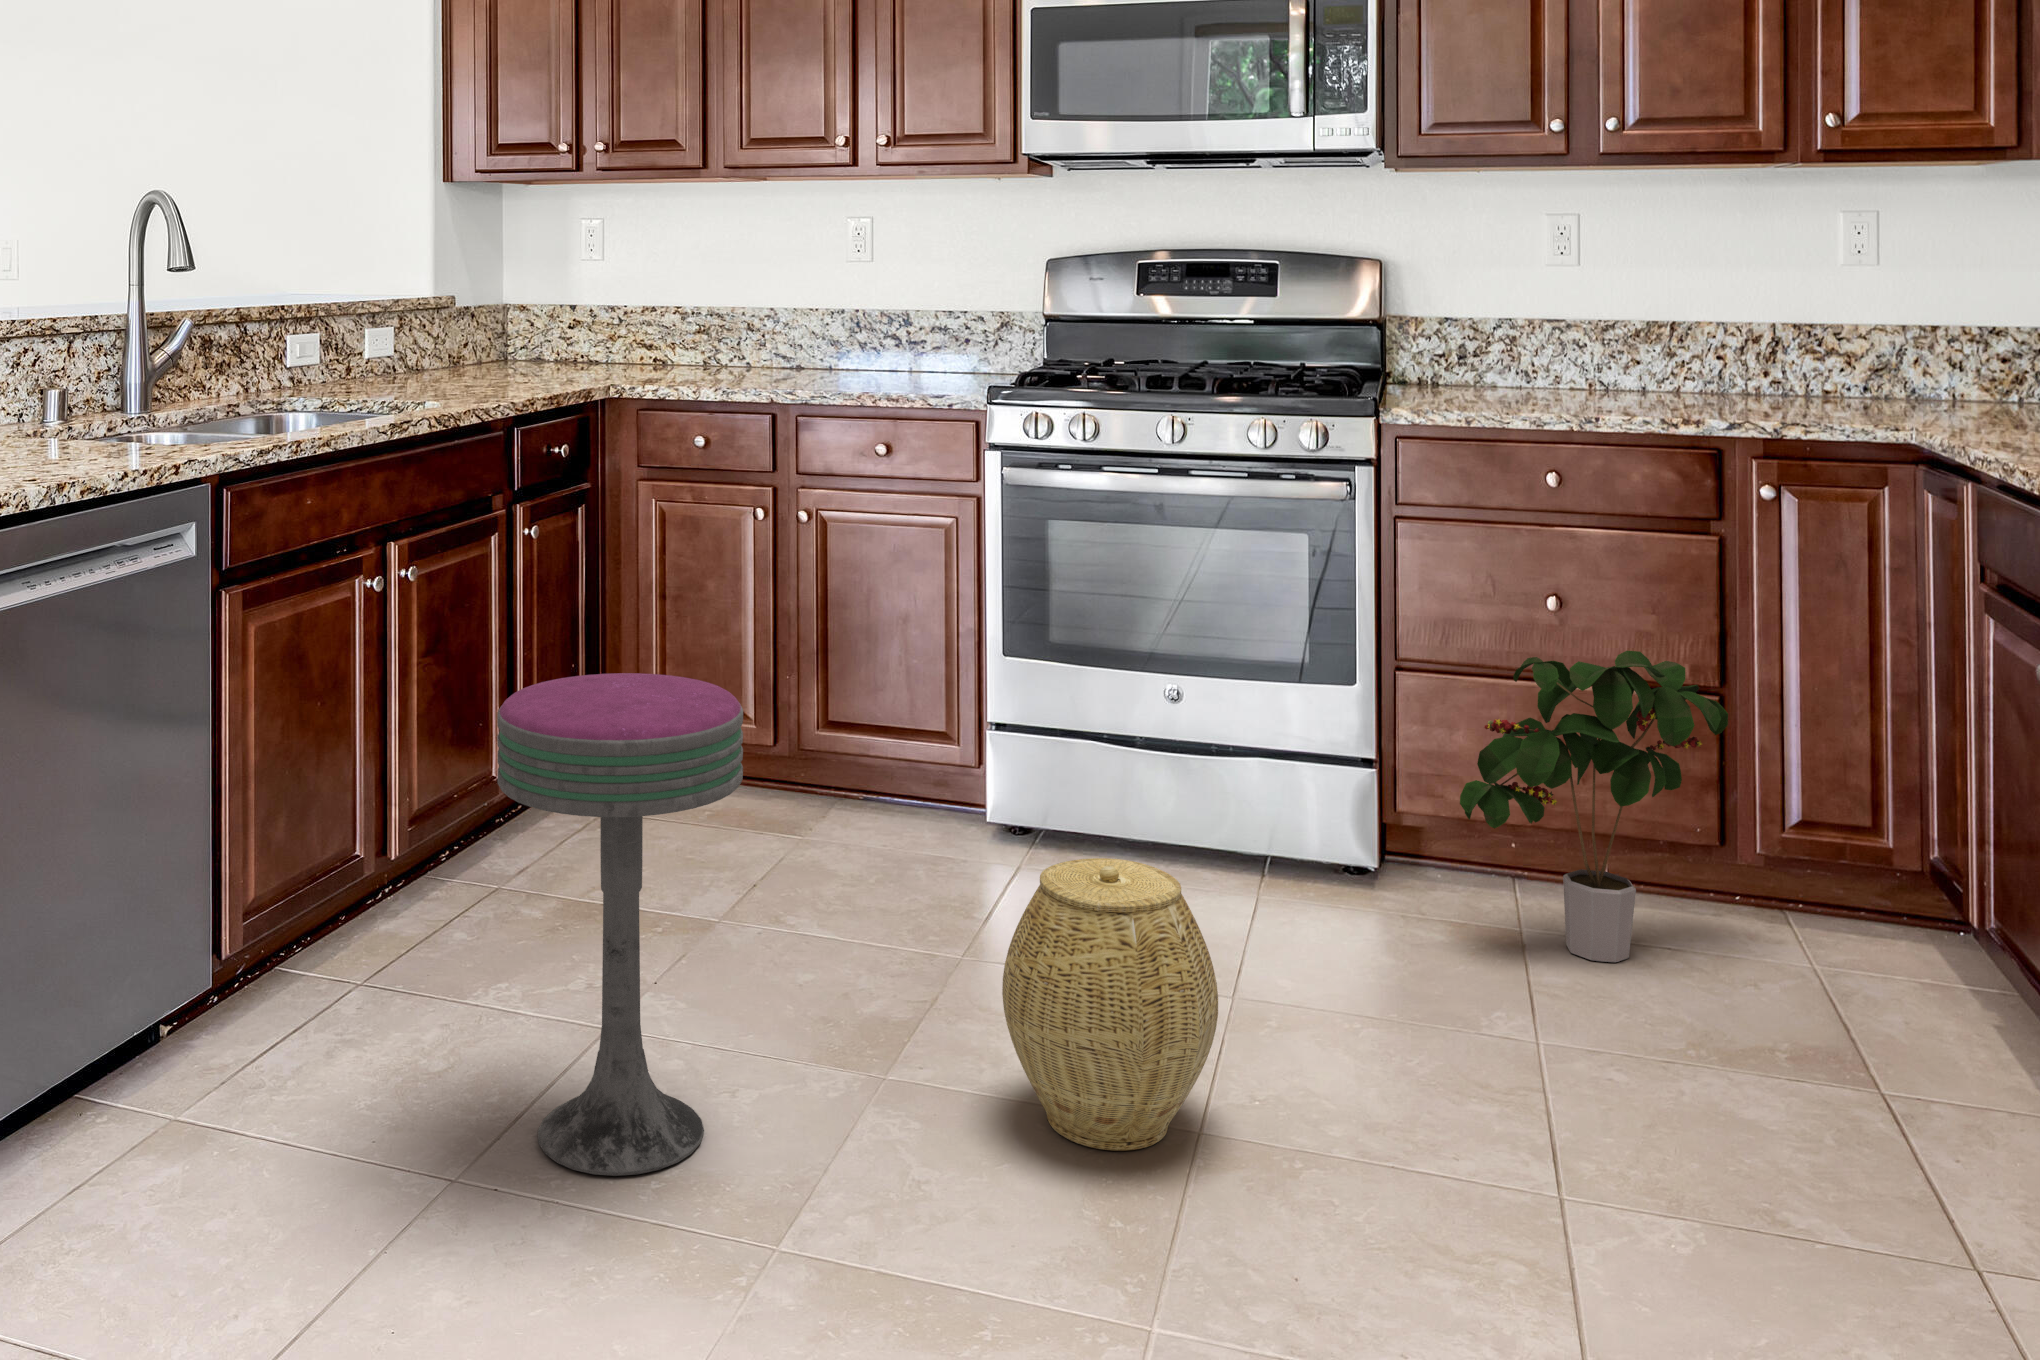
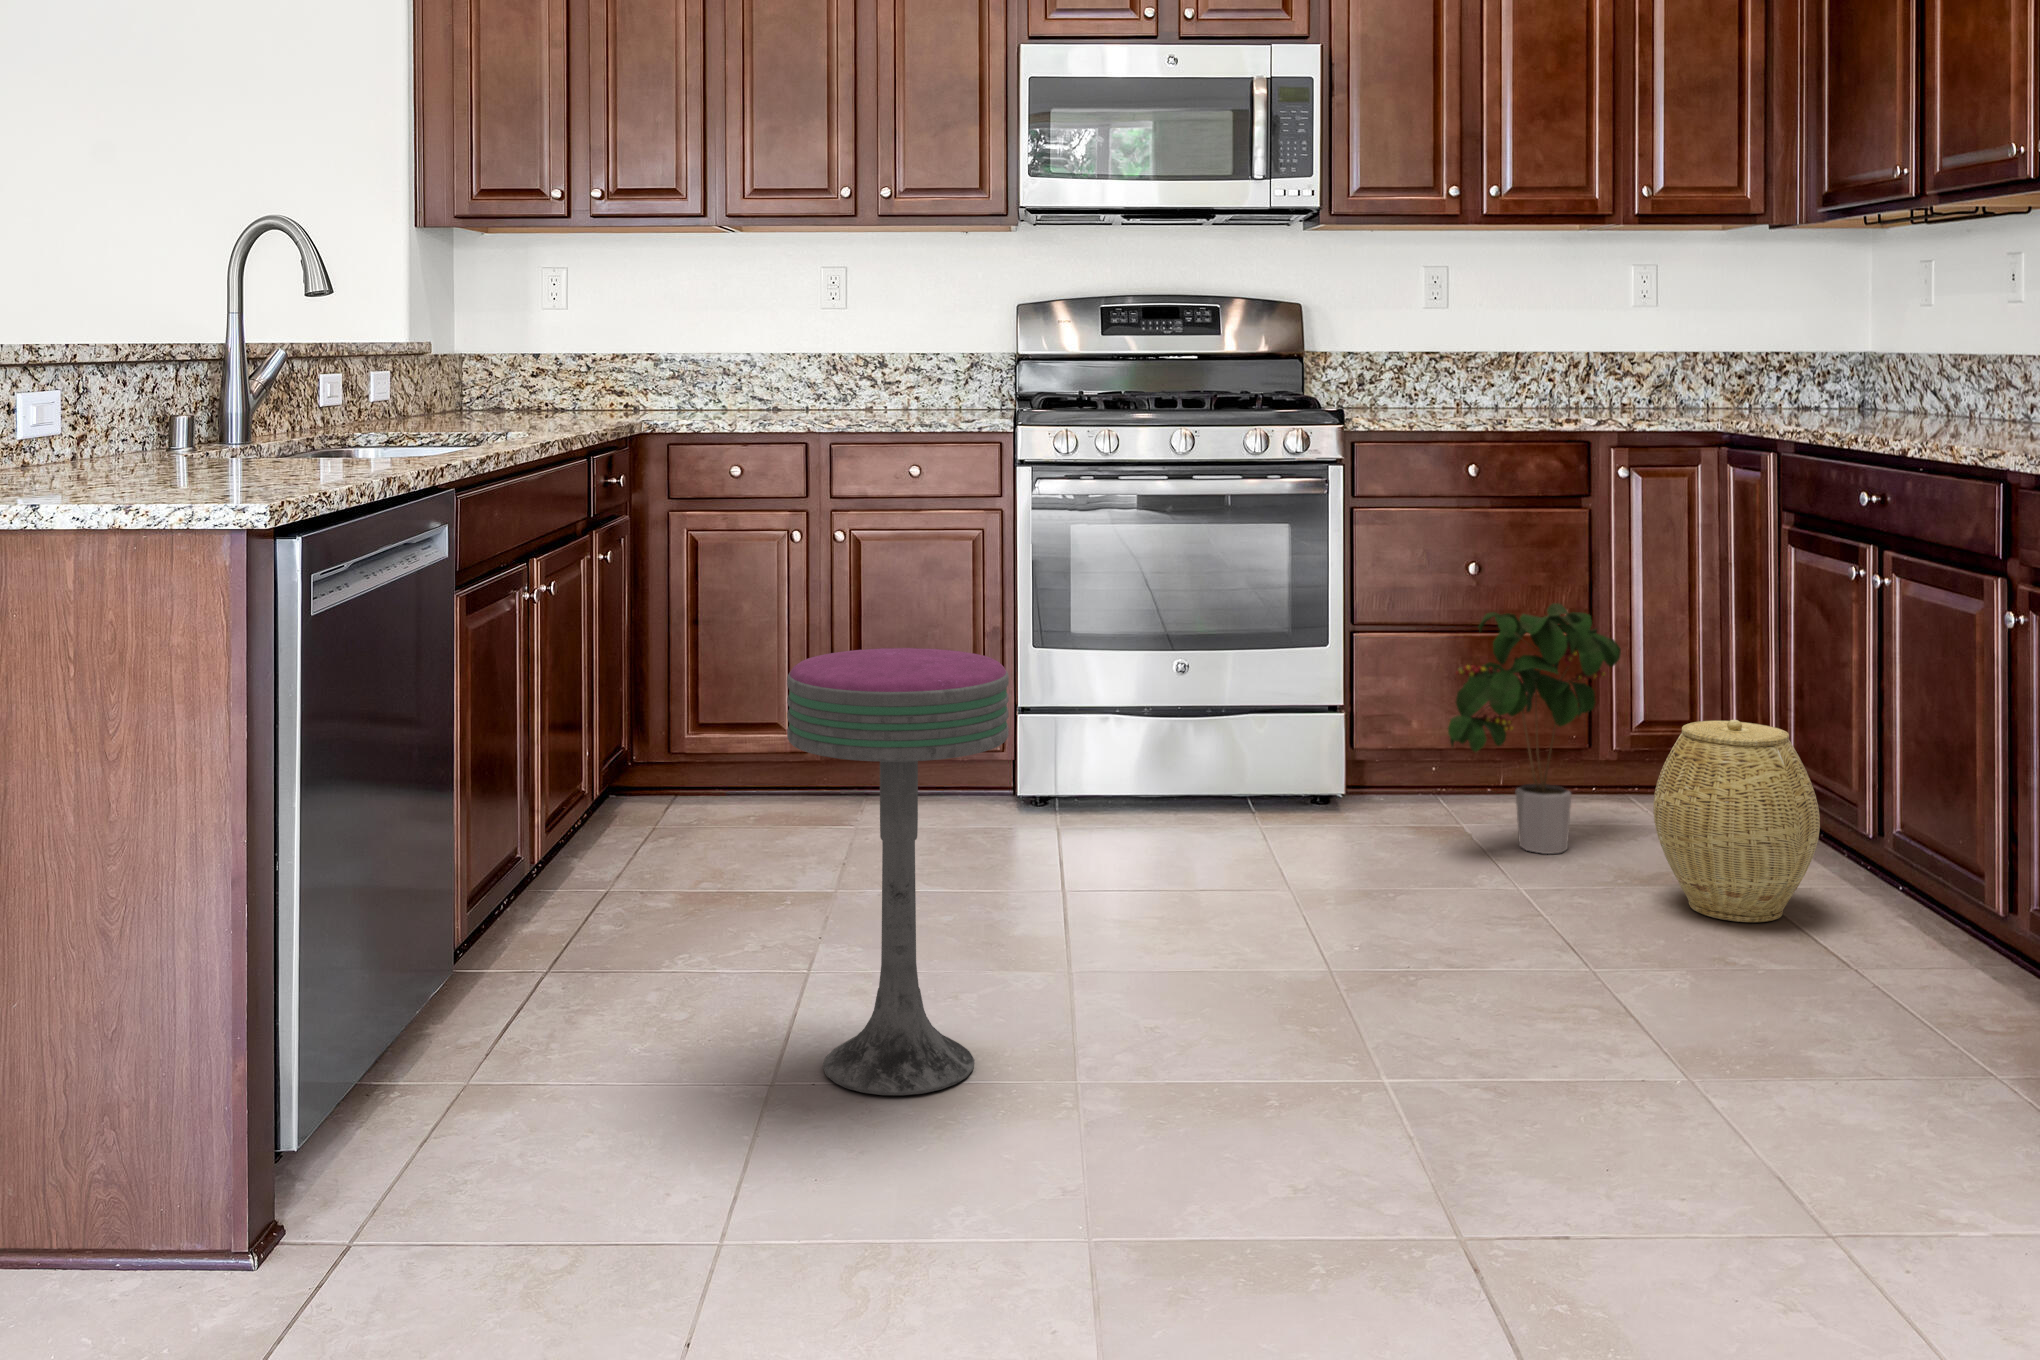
woven basket: present [1002,858,1218,1151] -> present [1653,720,1820,922]

